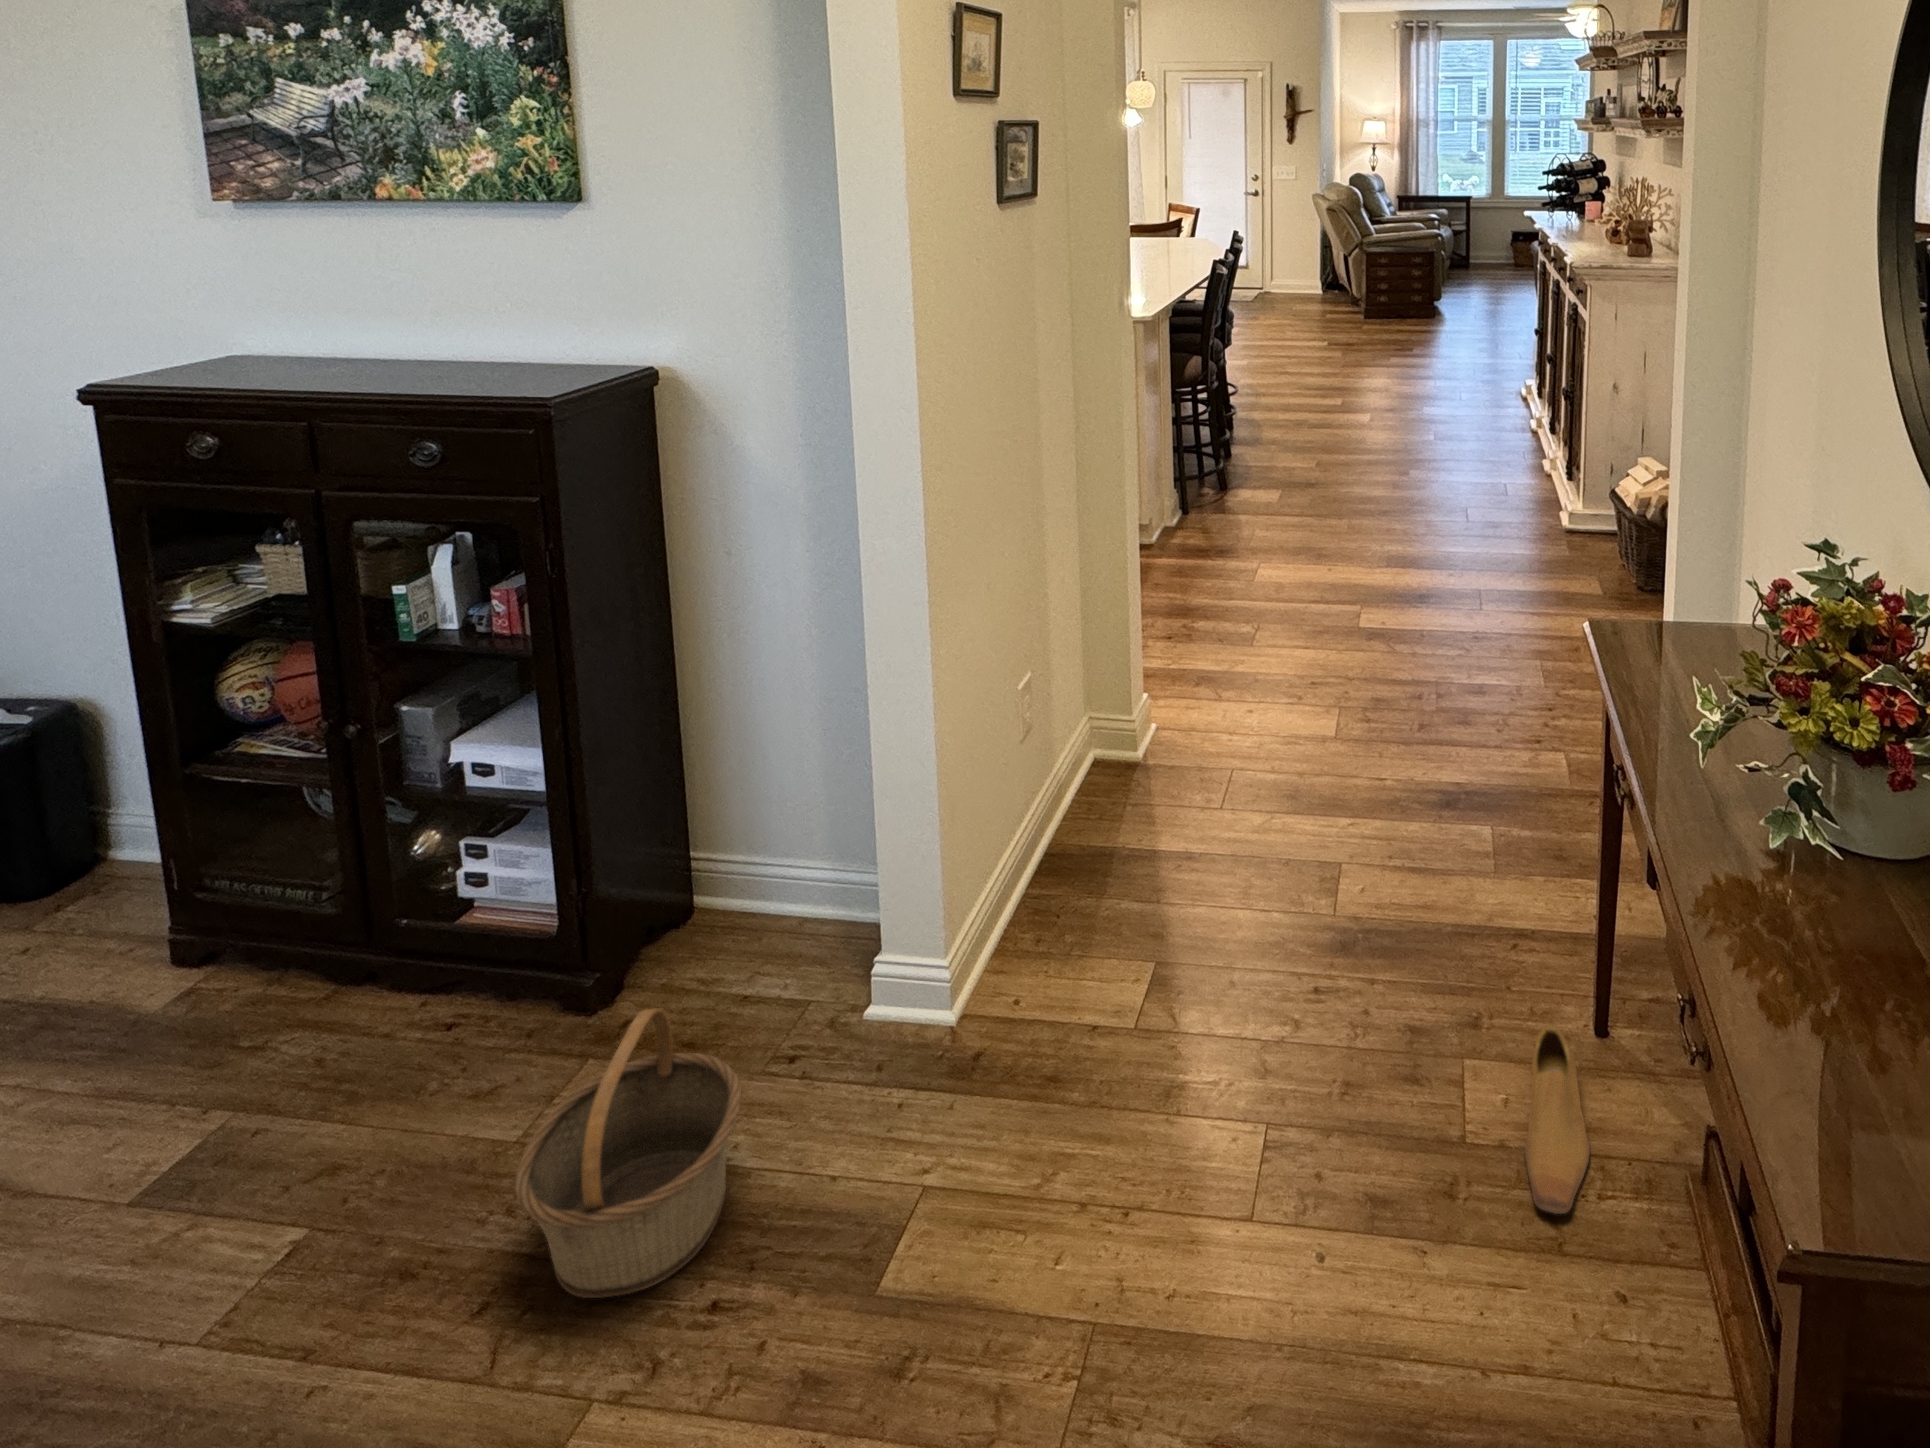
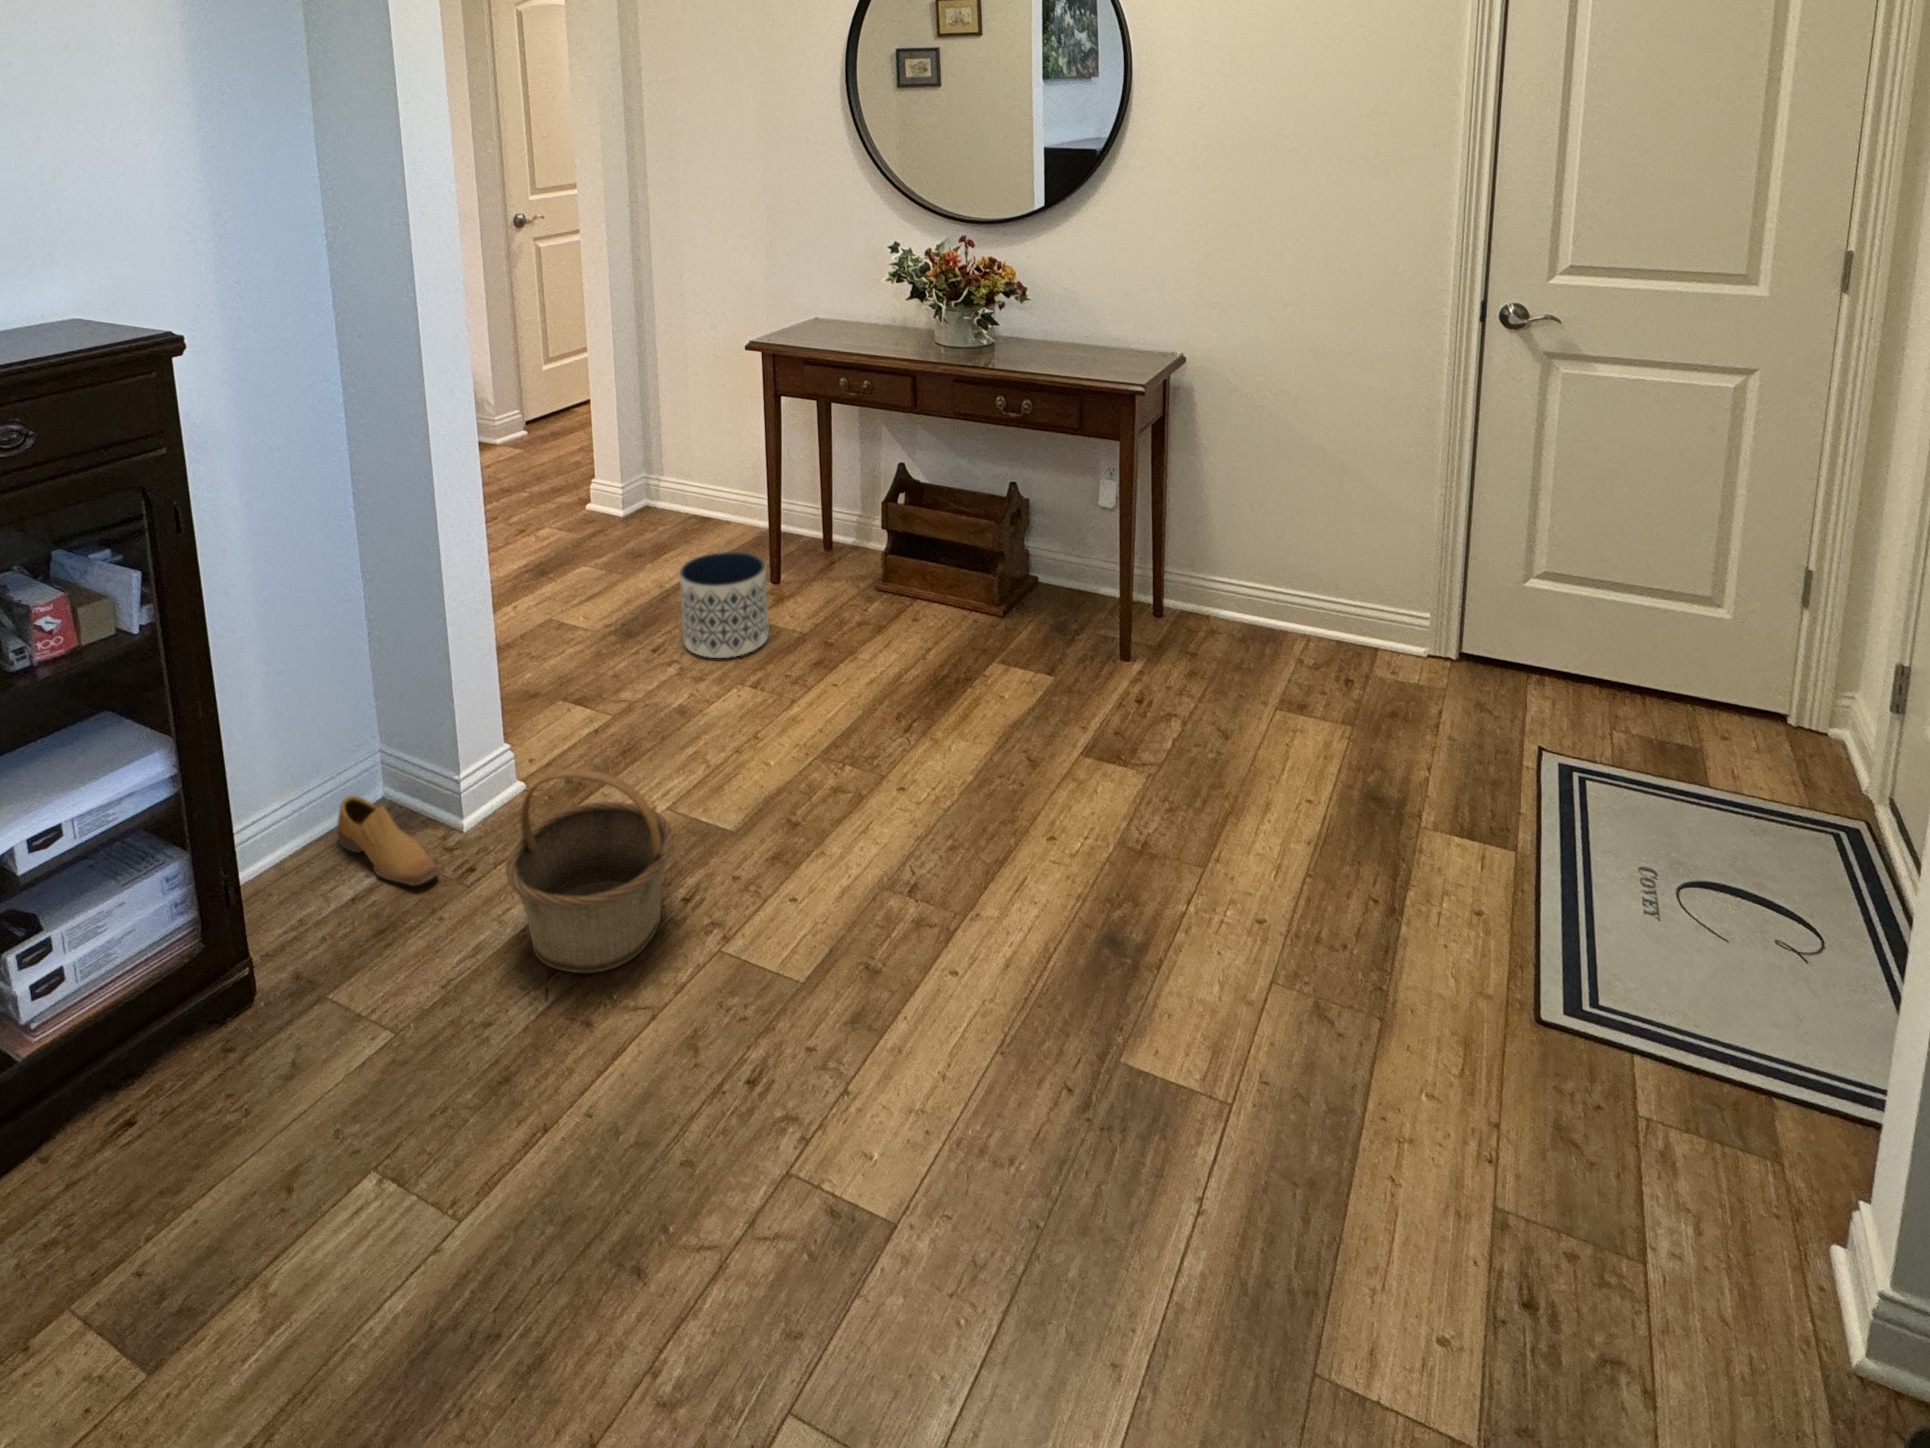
planter: none [1283,880,1413,1075] -> present [680,552,769,658]
shoe: present [1524,1025,1590,1214] -> present [337,796,439,886]

